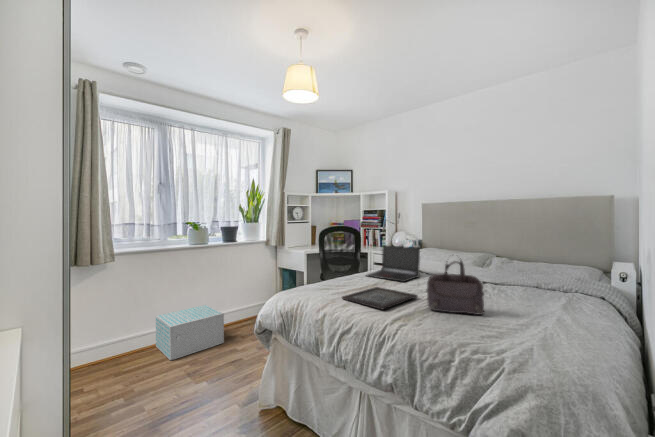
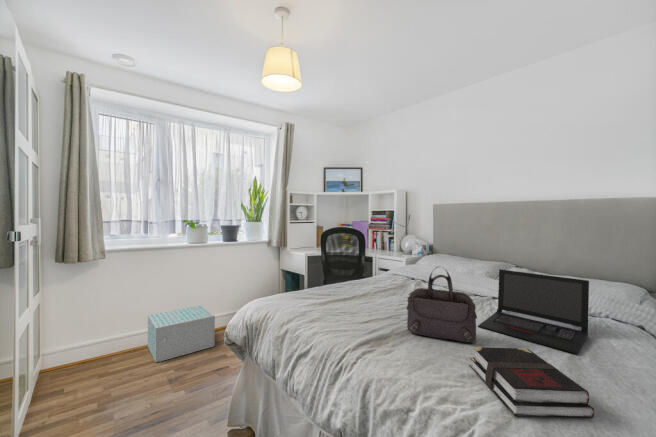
laptop: present [367,245,420,282] -> present [478,269,589,354]
tray: present [342,287,418,309] -> none [313,298,403,329]
book: none [485,314,581,356] -> present [470,347,595,418]

